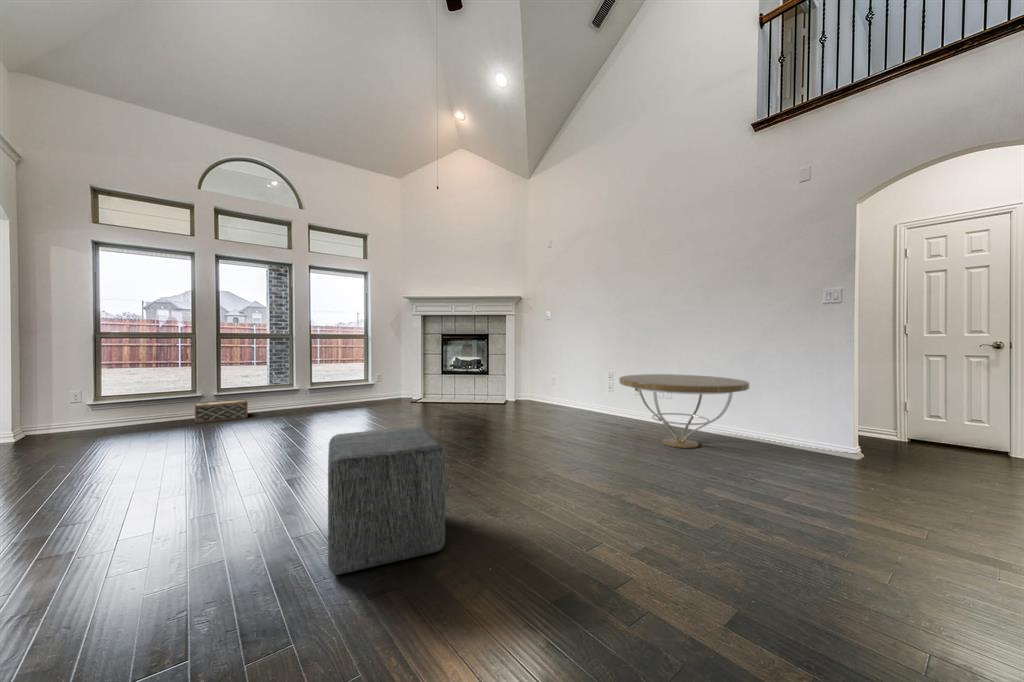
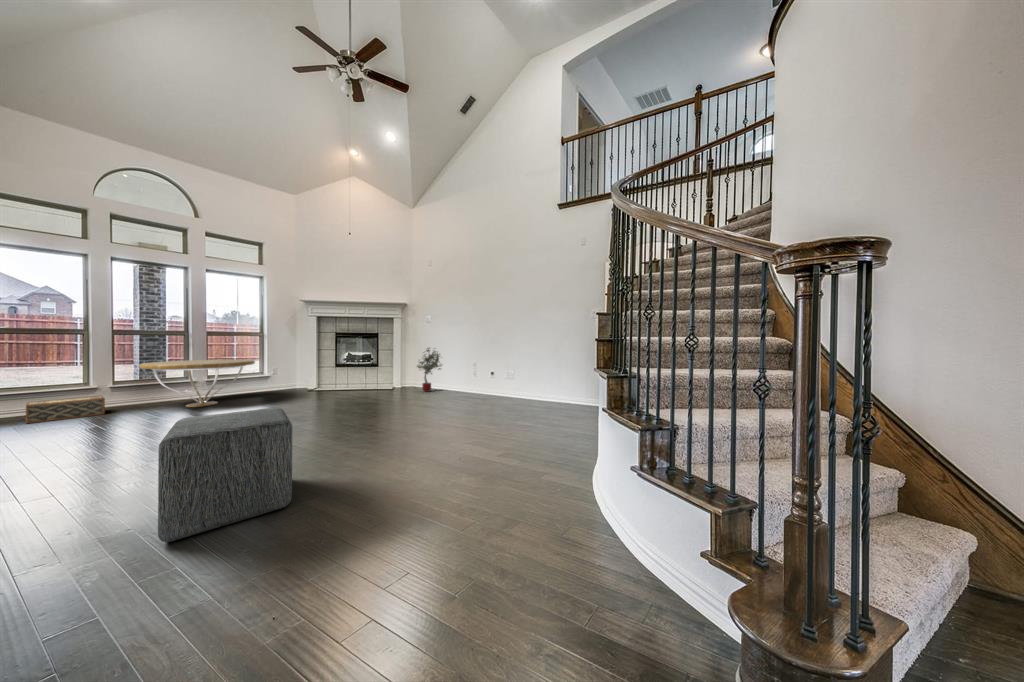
potted tree: none [535,351,570,409] -> present [417,348,442,392]
coffee table: present [619,374,749,448] -> present [139,359,255,407]

